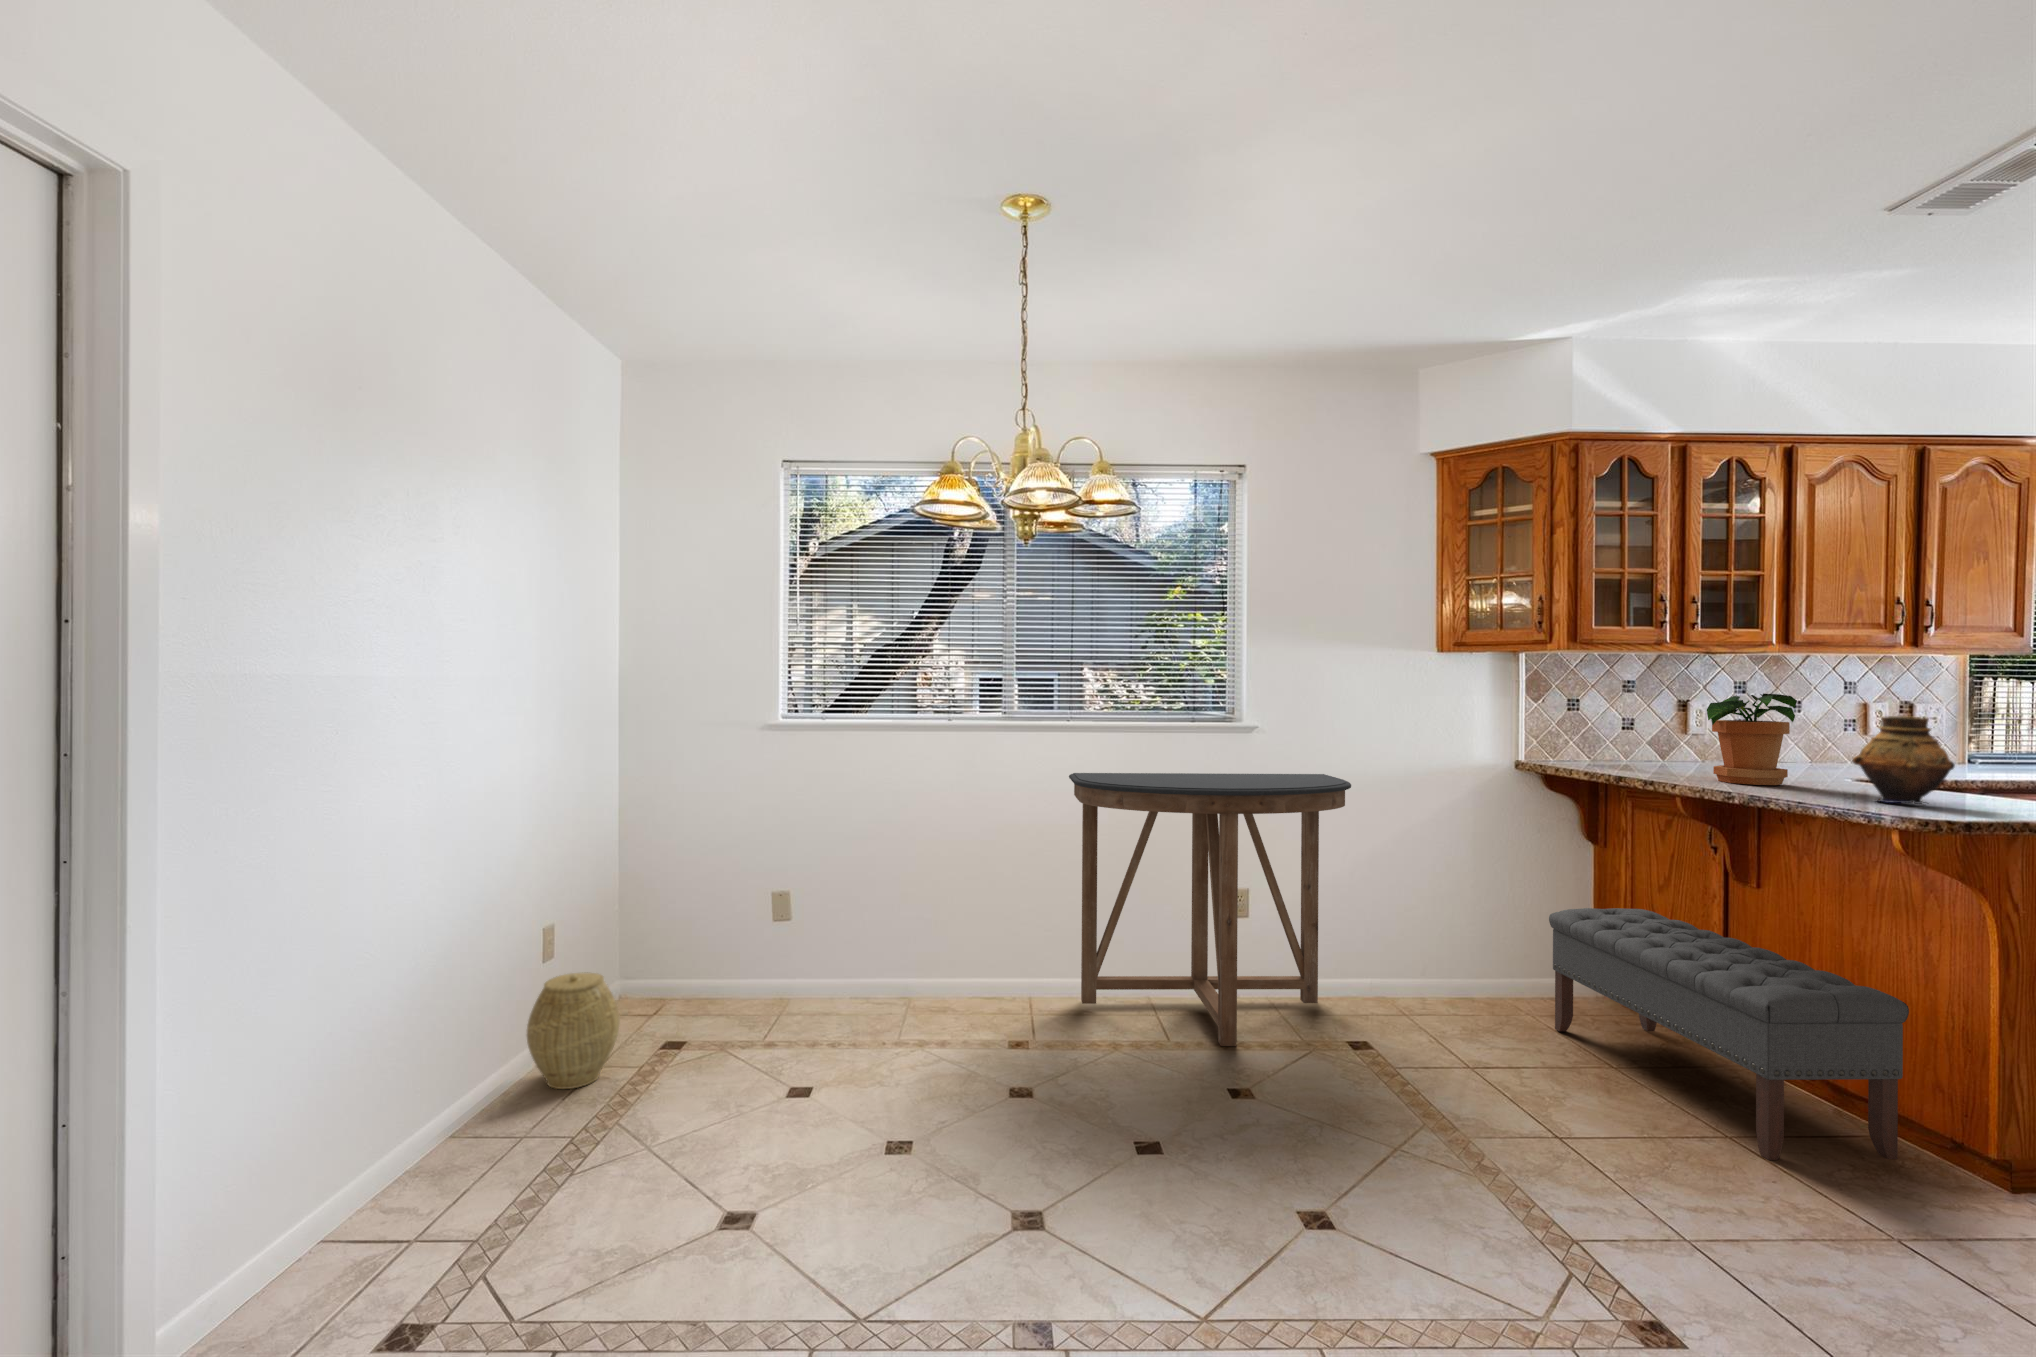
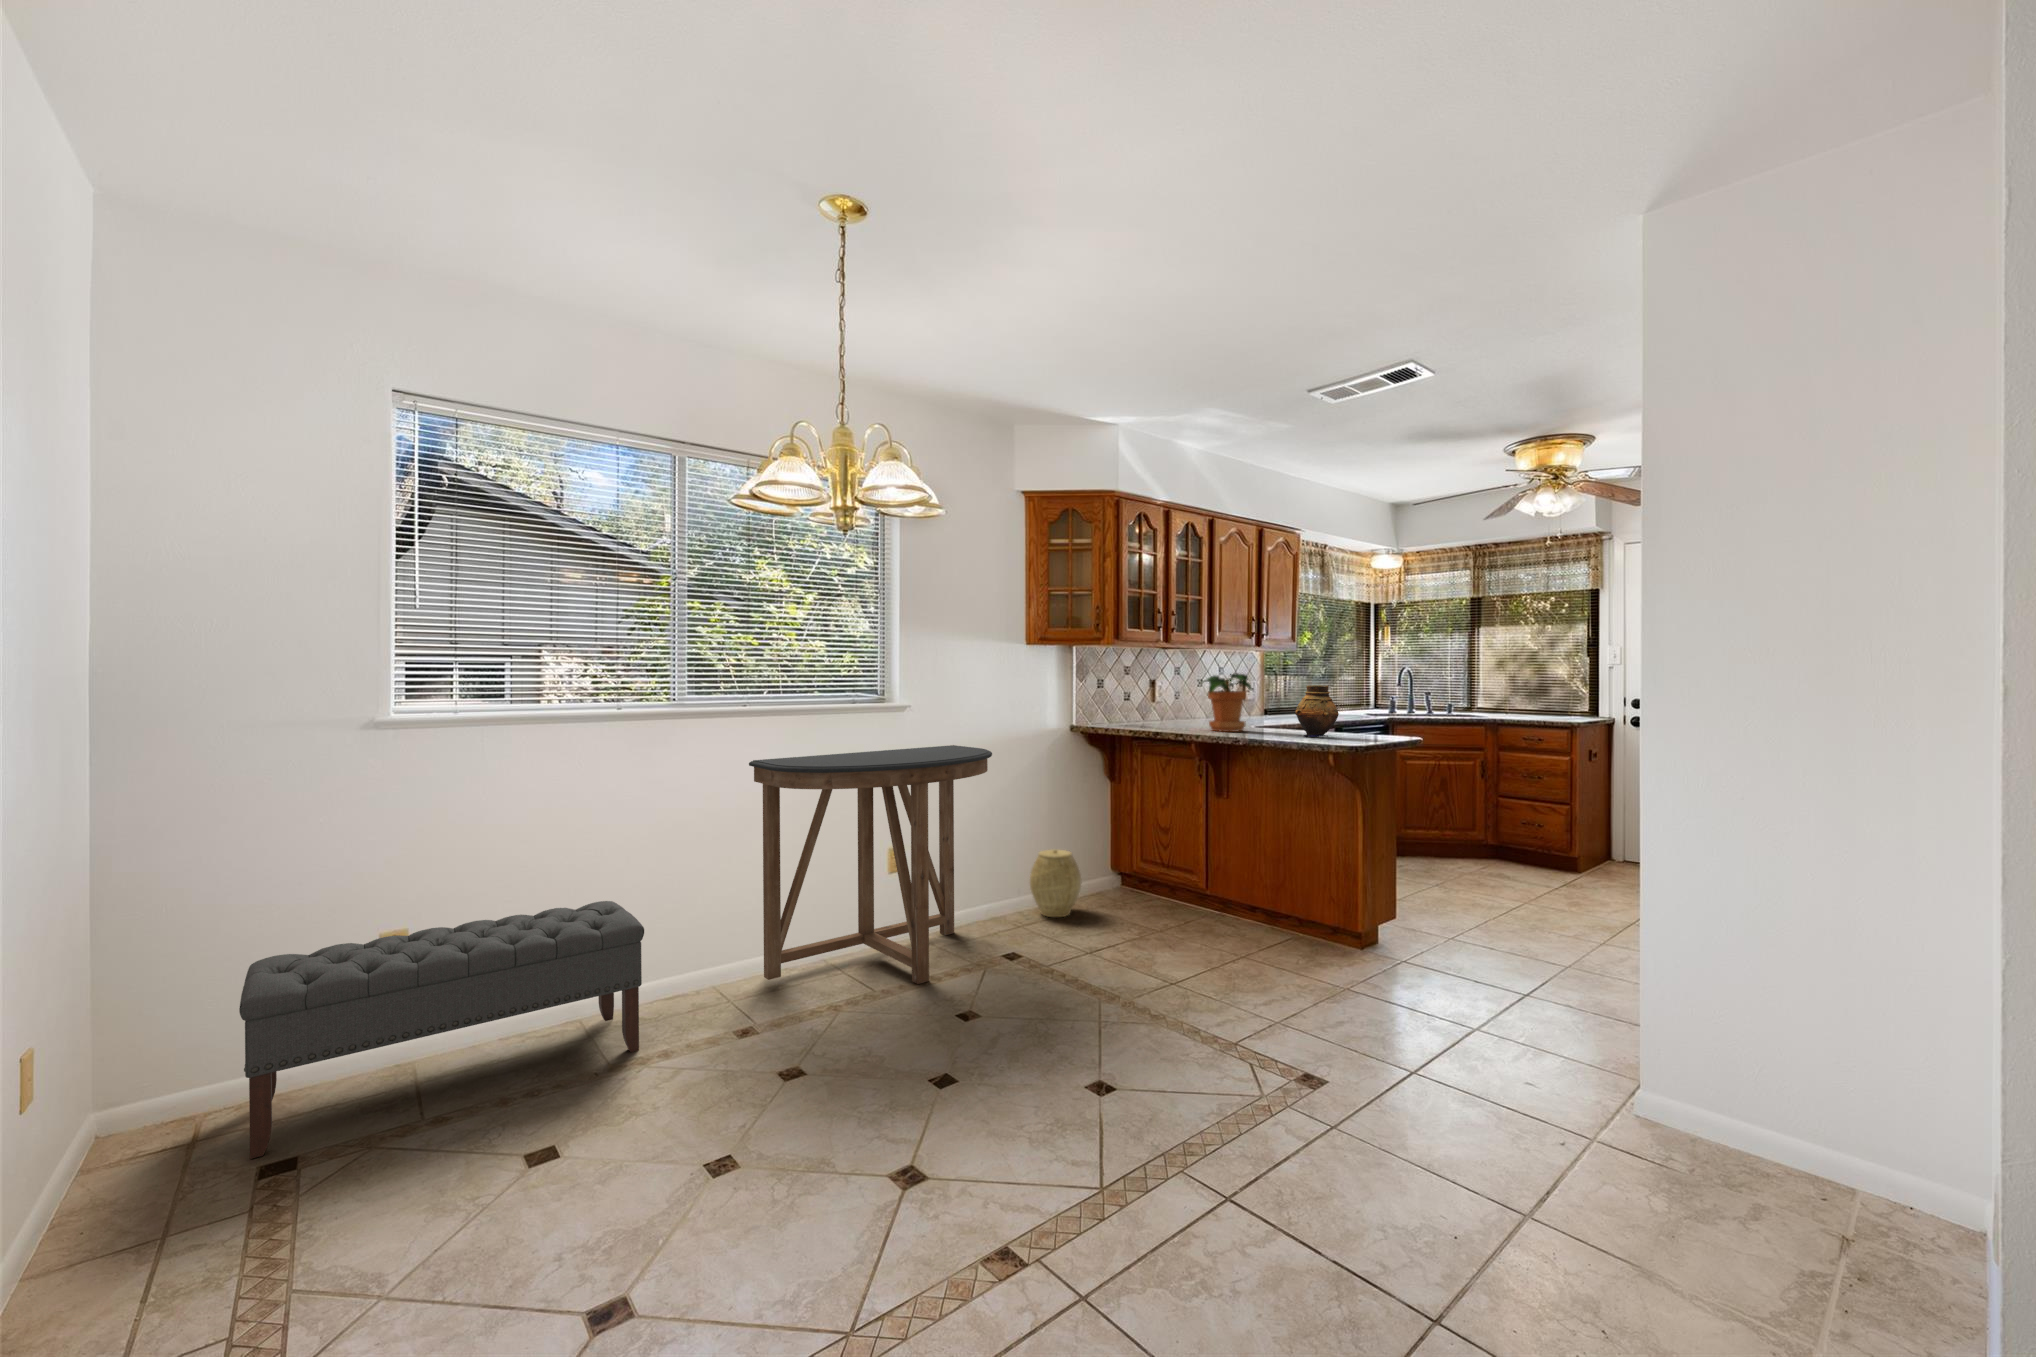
bench: present [1549,908,1909,1160] -> present [239,901,644,1159]
woven basket: present [527,973,620,1089] -> present [1030,849,1081,917]

